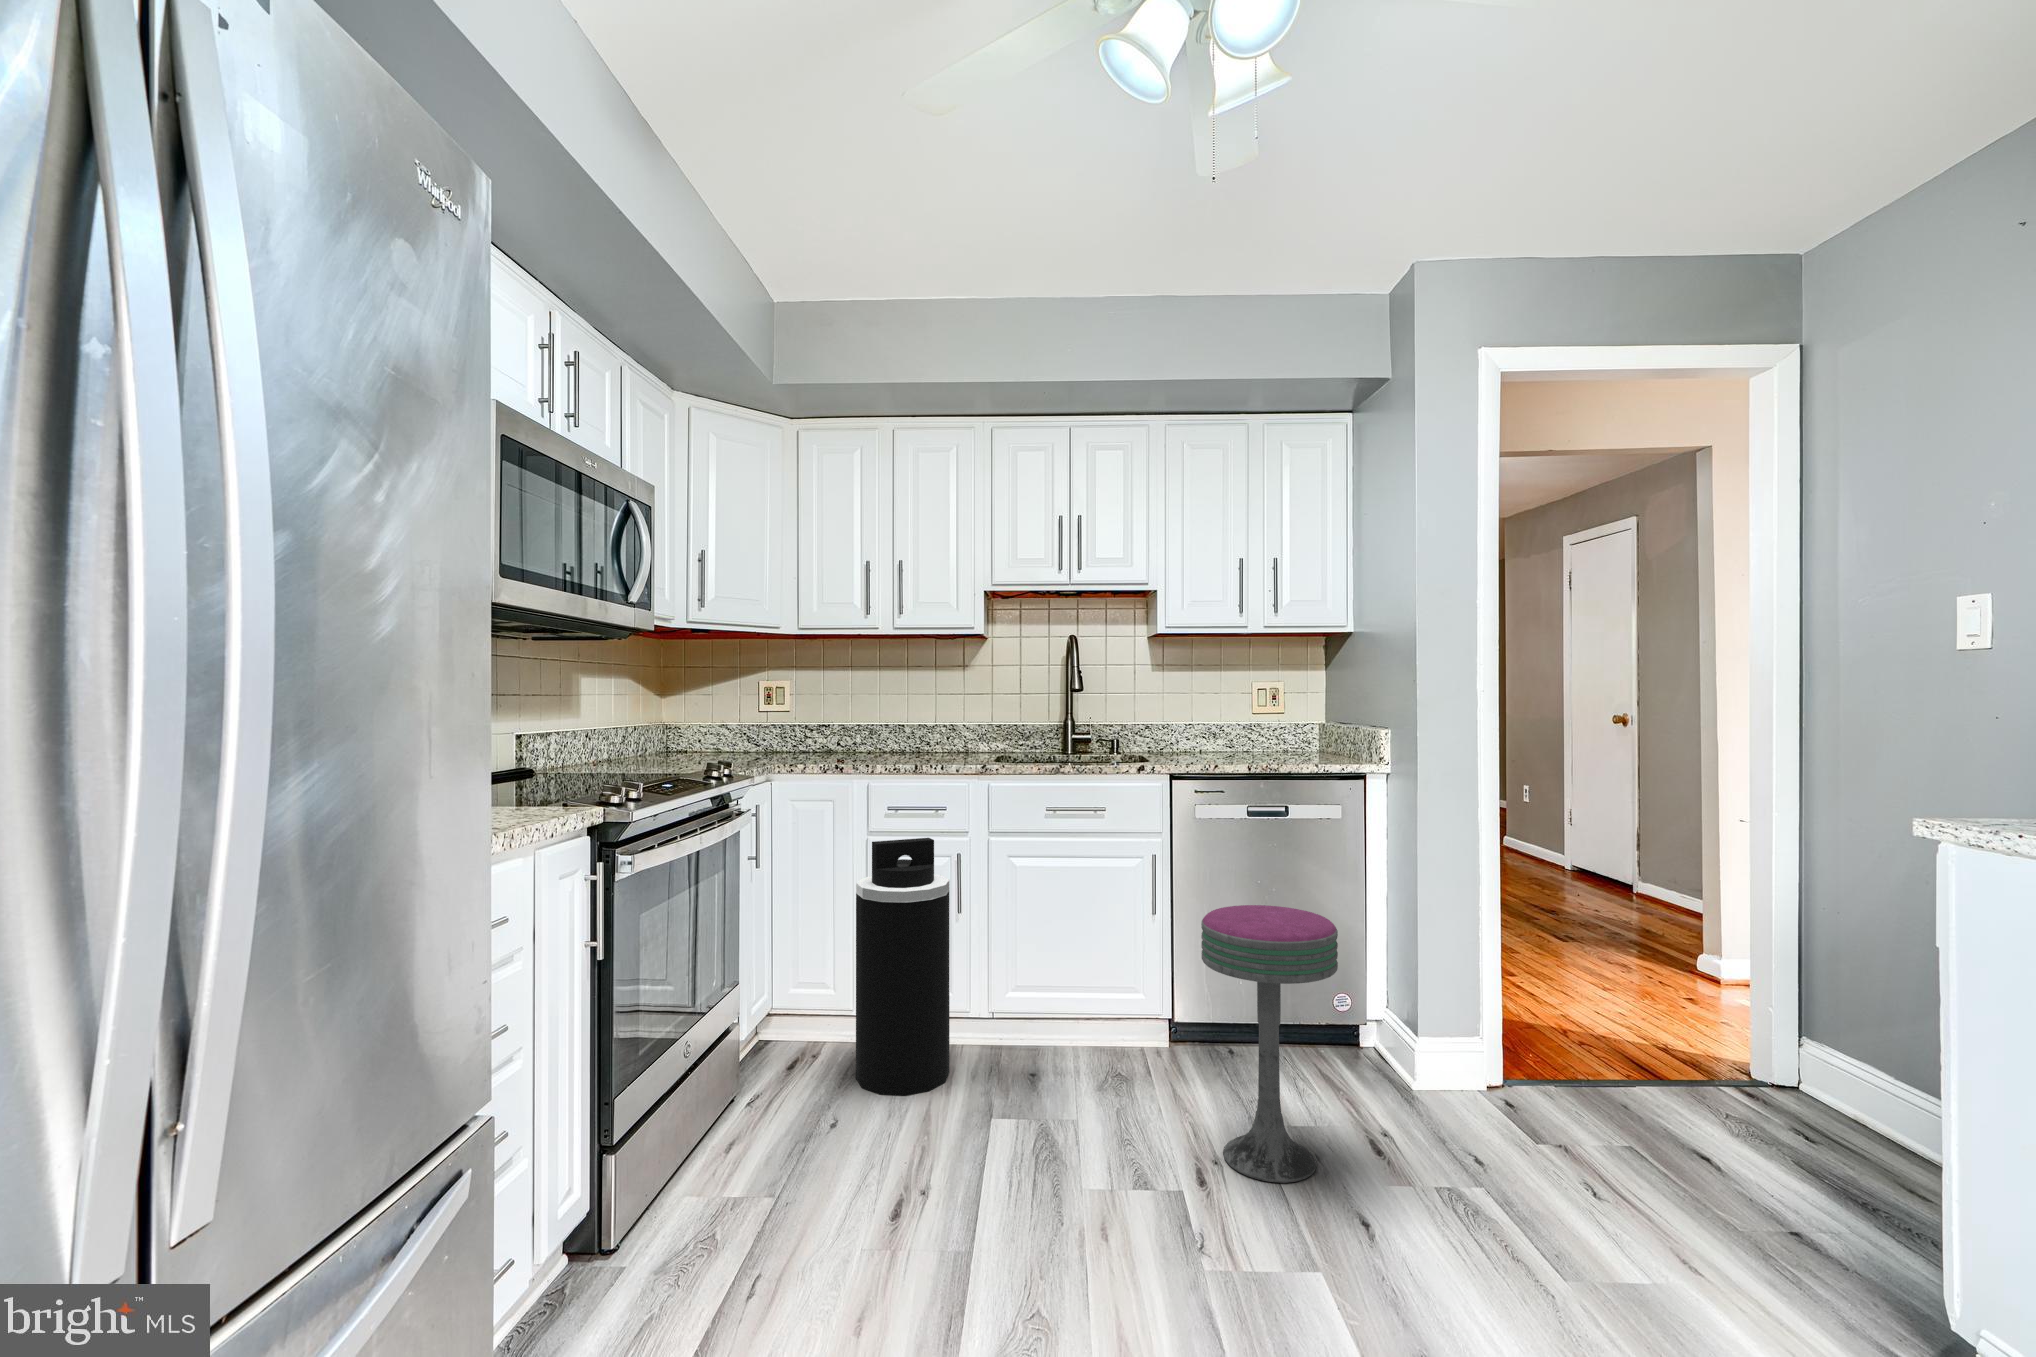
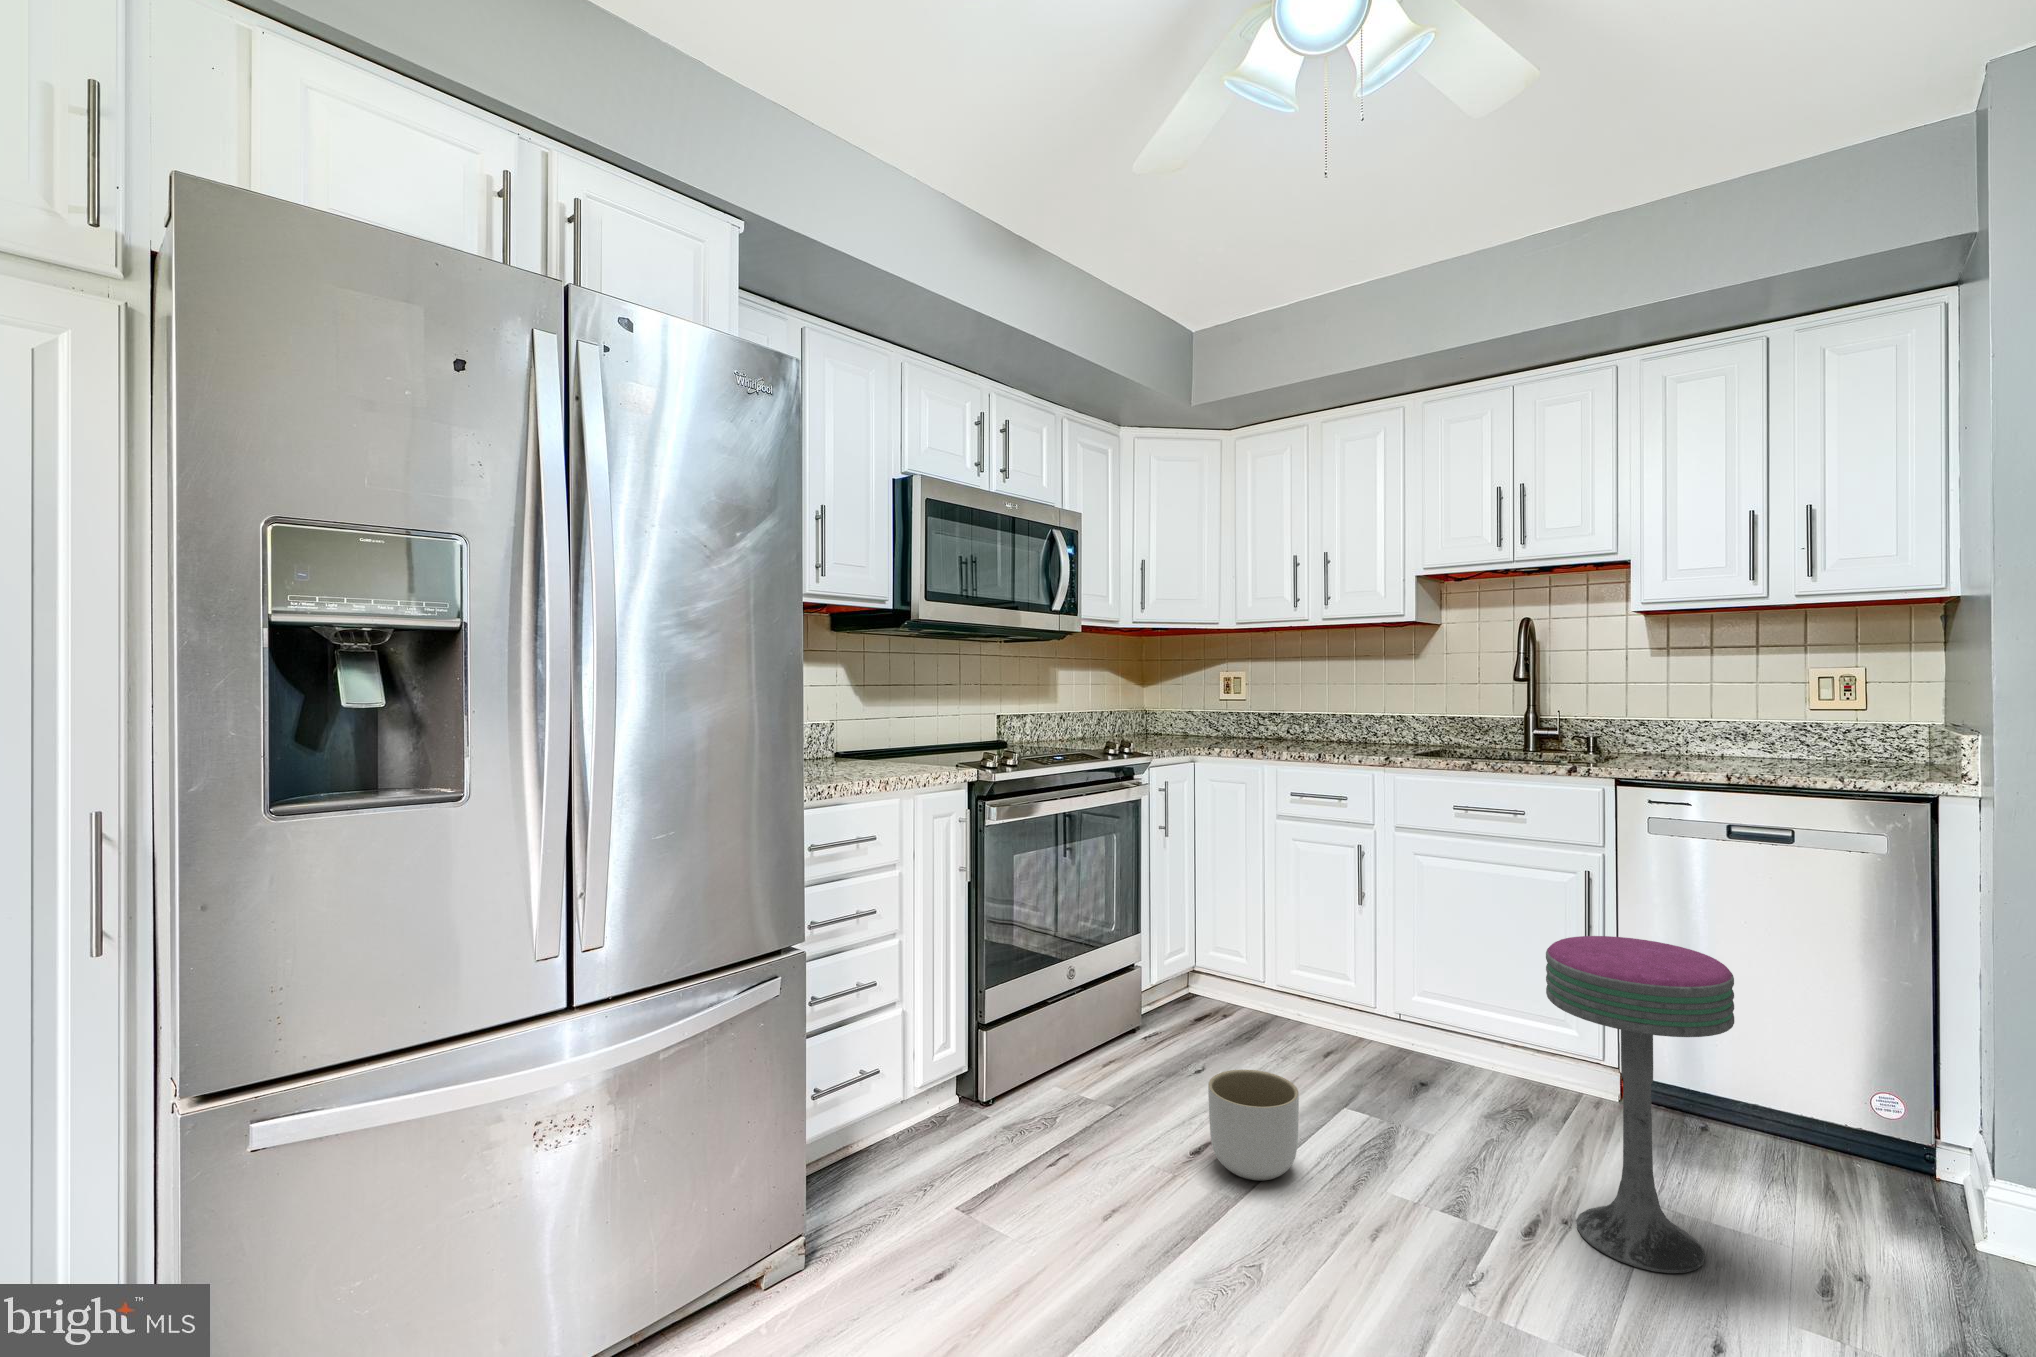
trash can: present [856,838,950,1096] -> none [1245,824,1338,1070]
planter: none [914,1104,1008,1227] -> present [1208,1070,1299,1180]

